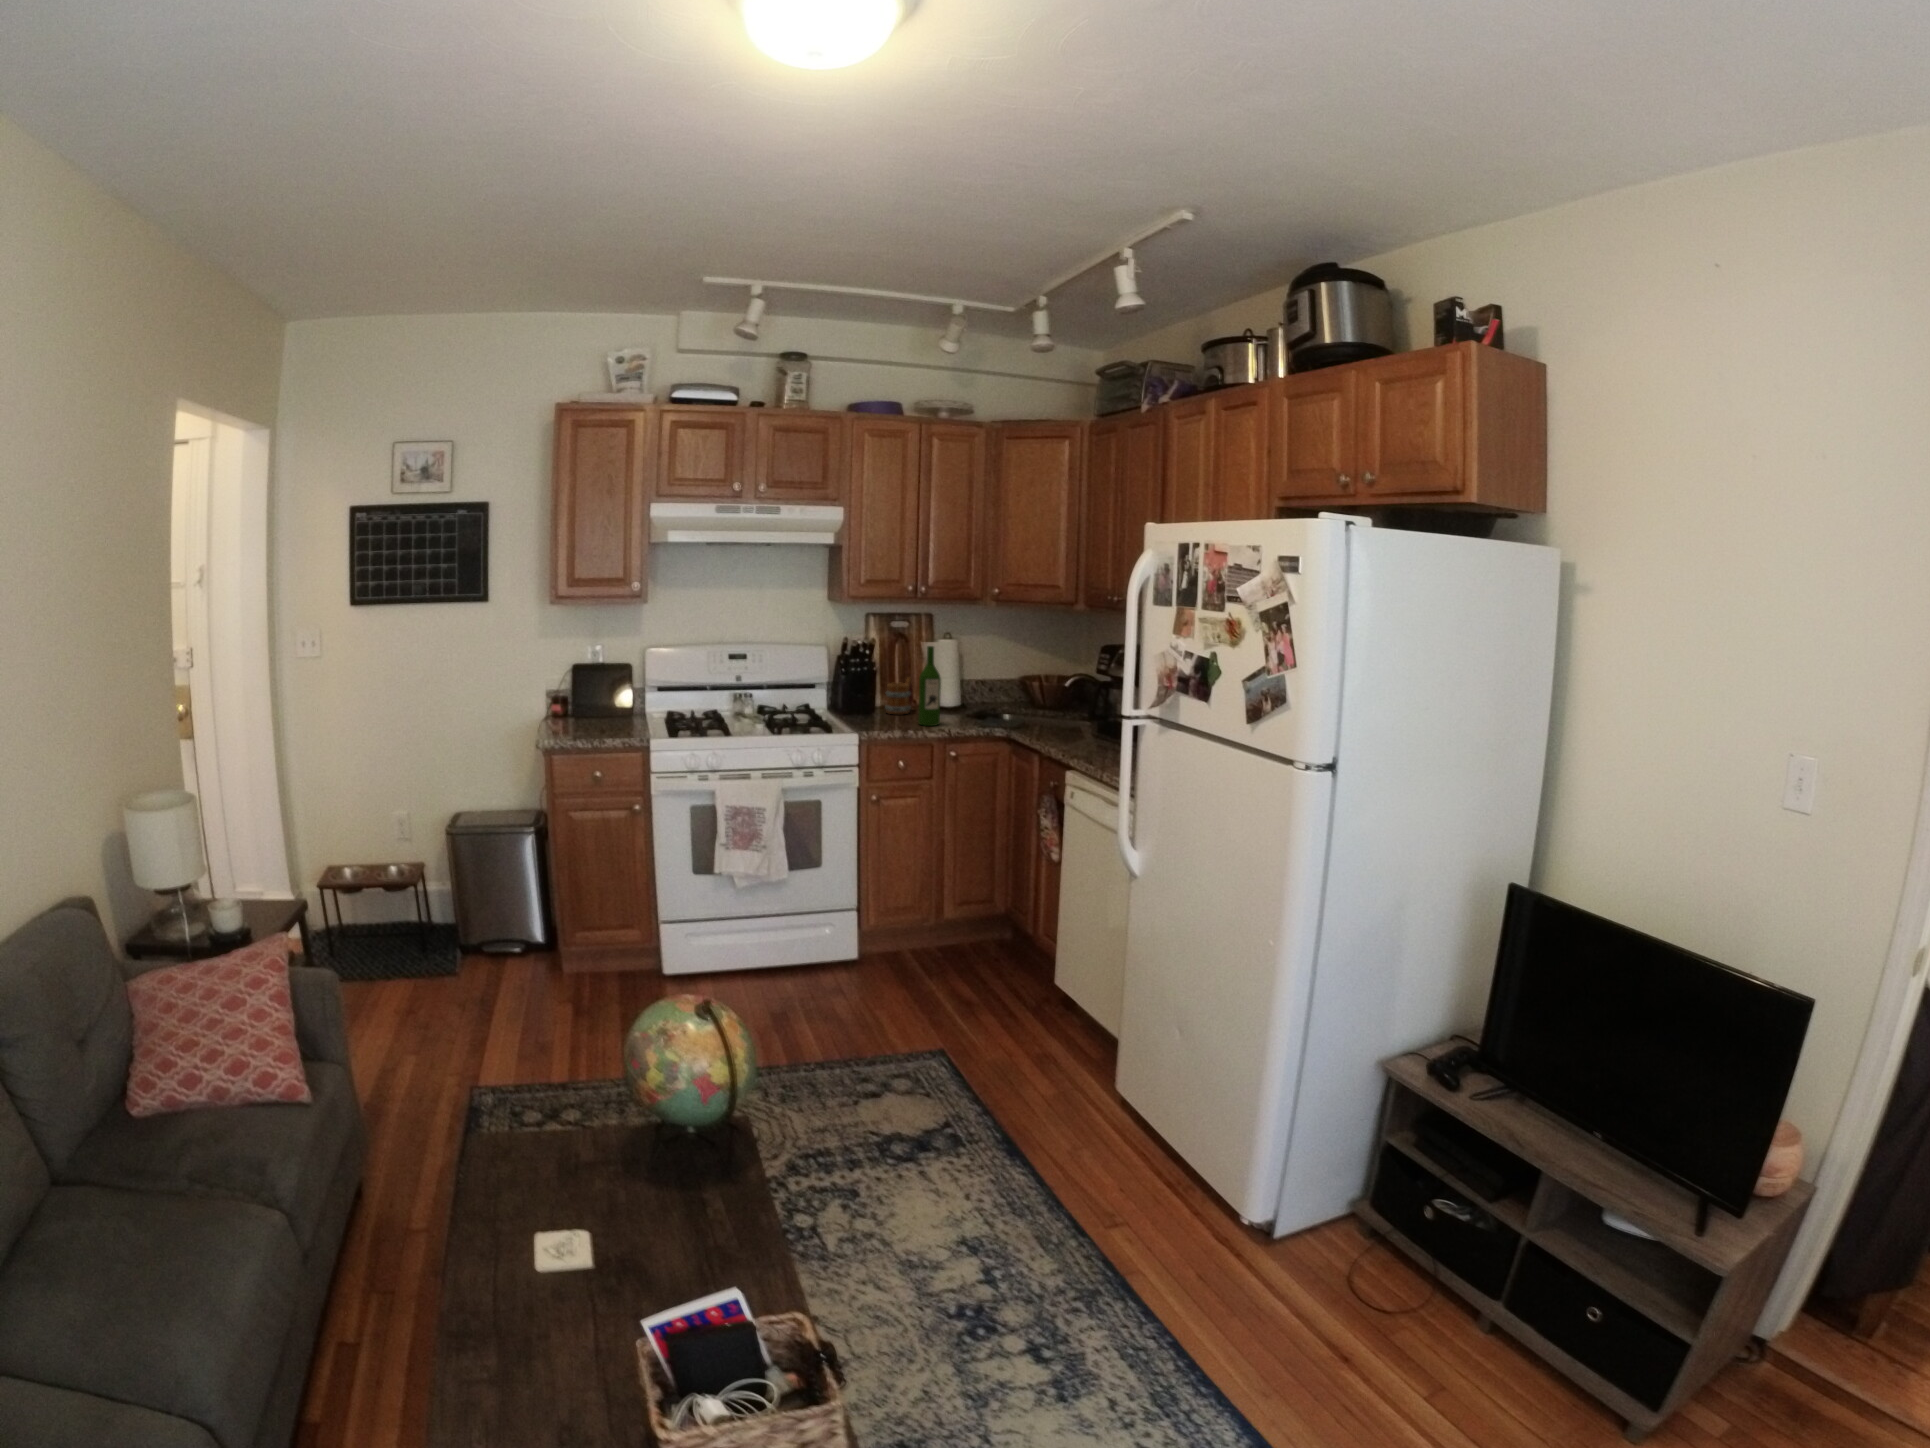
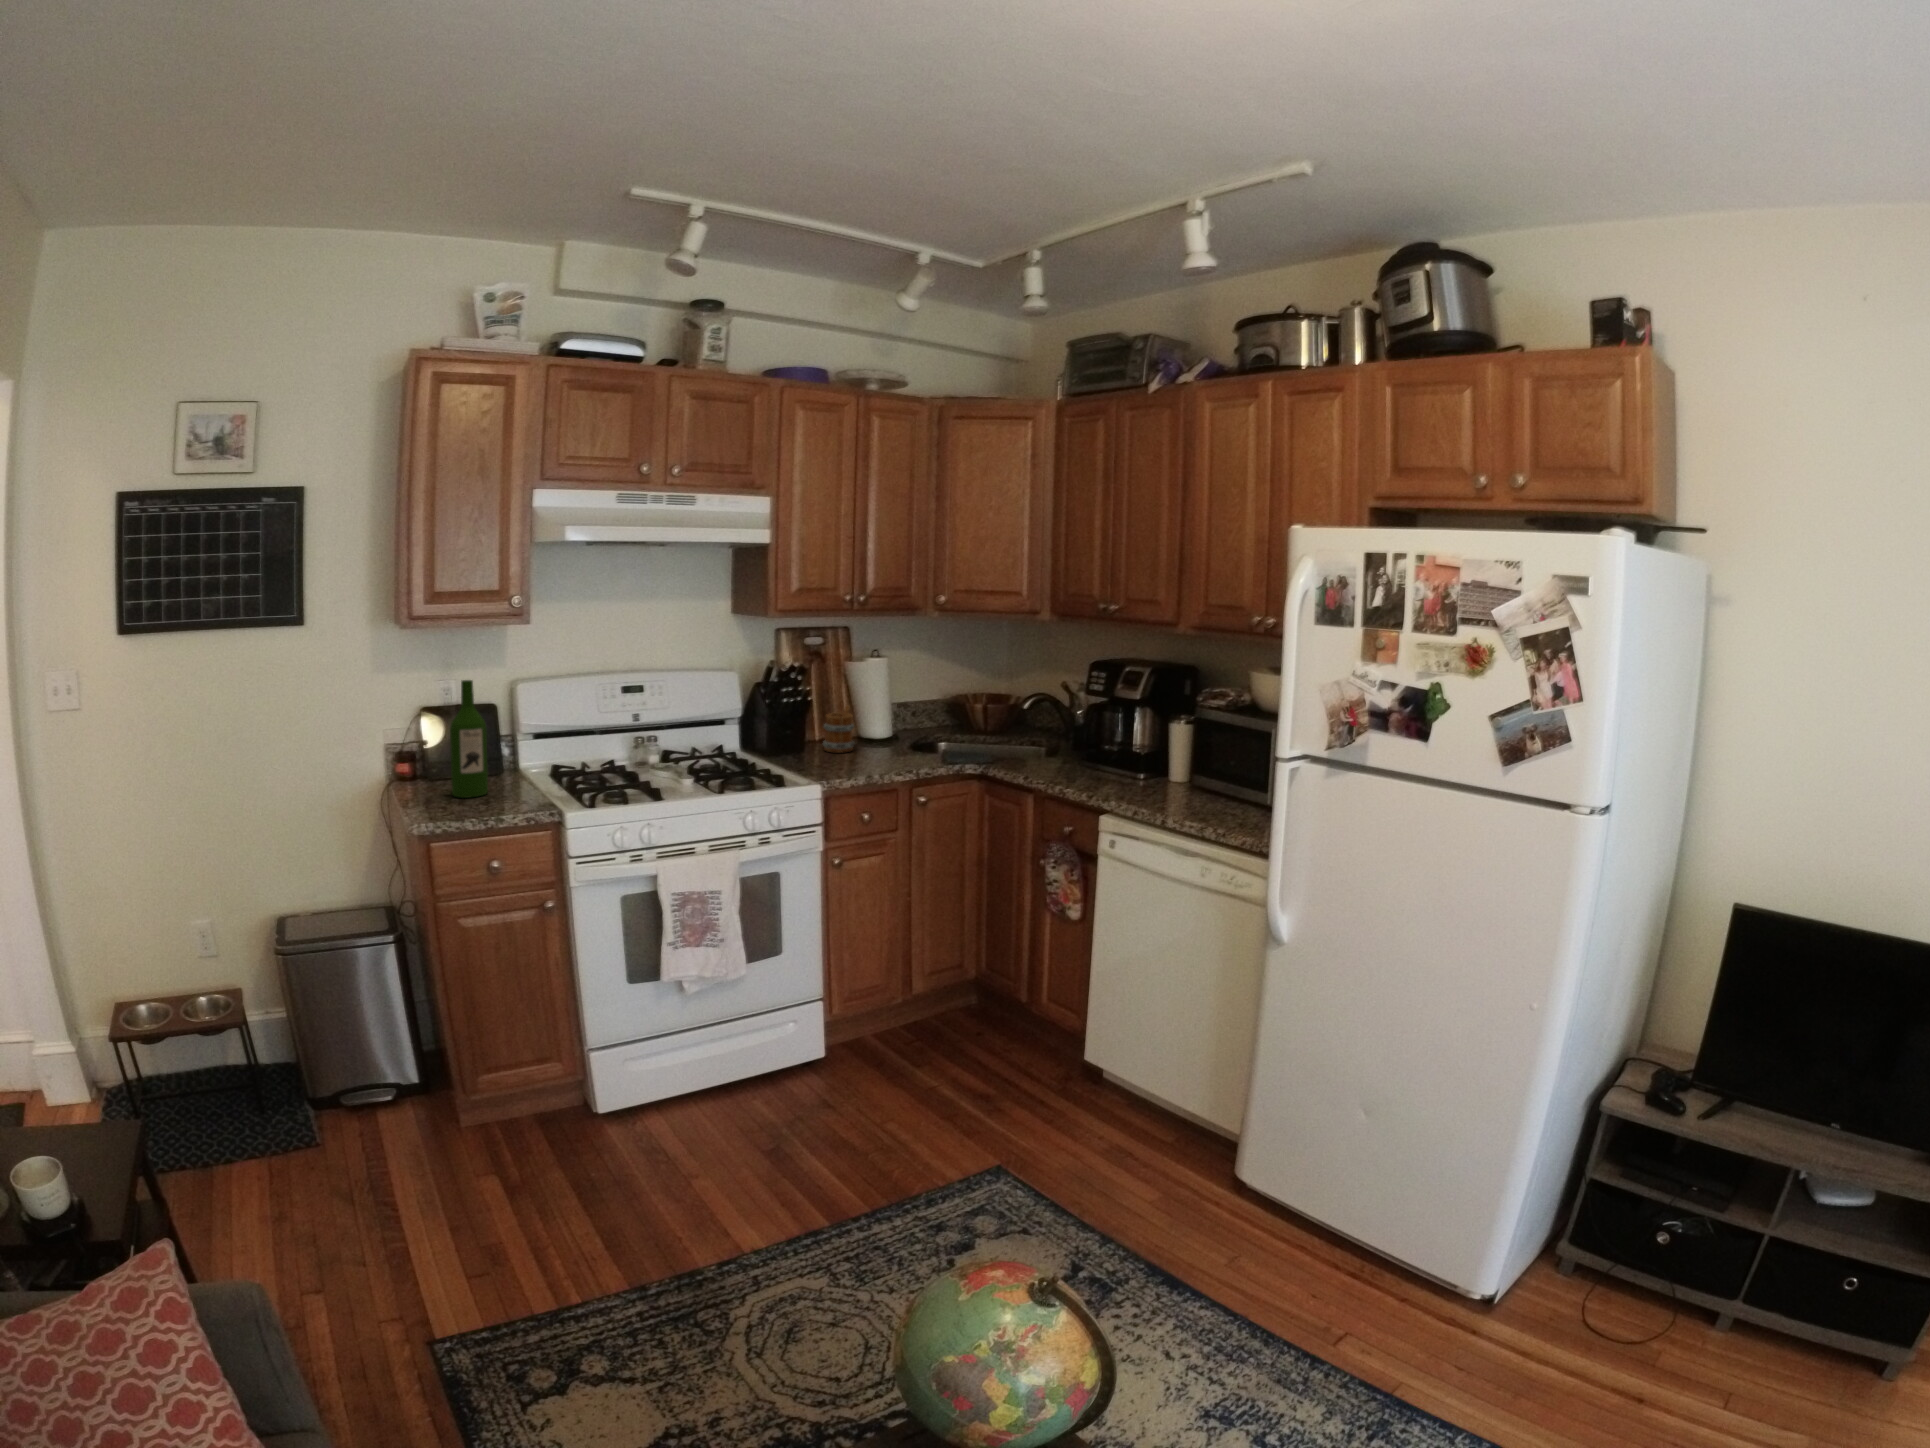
wine bottle: present [918,646,941,726] -> present [450,680,488,798]

